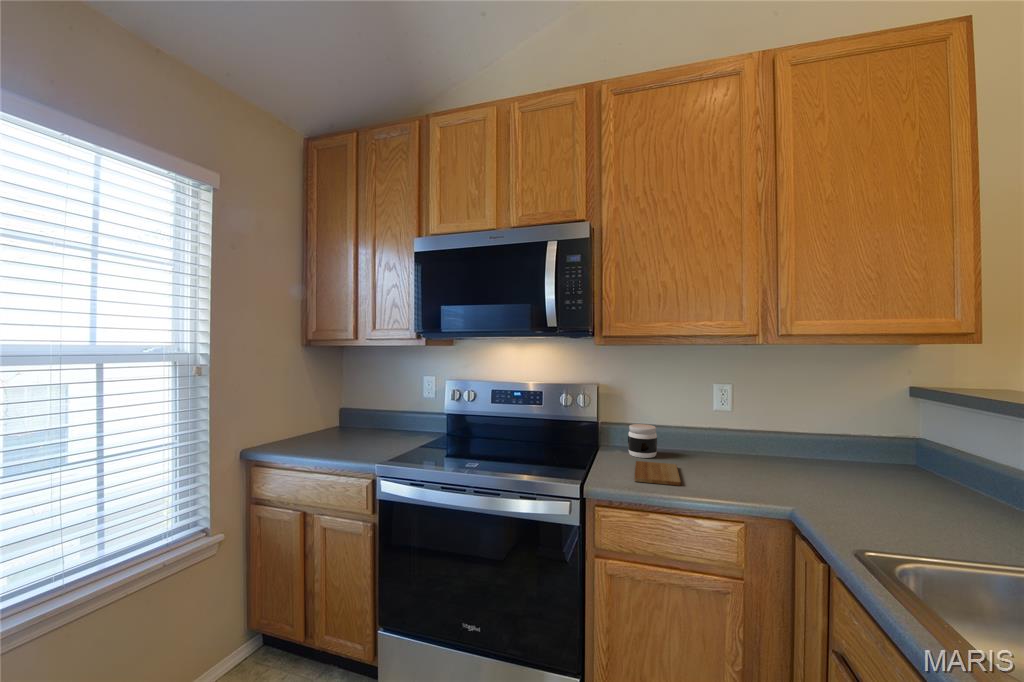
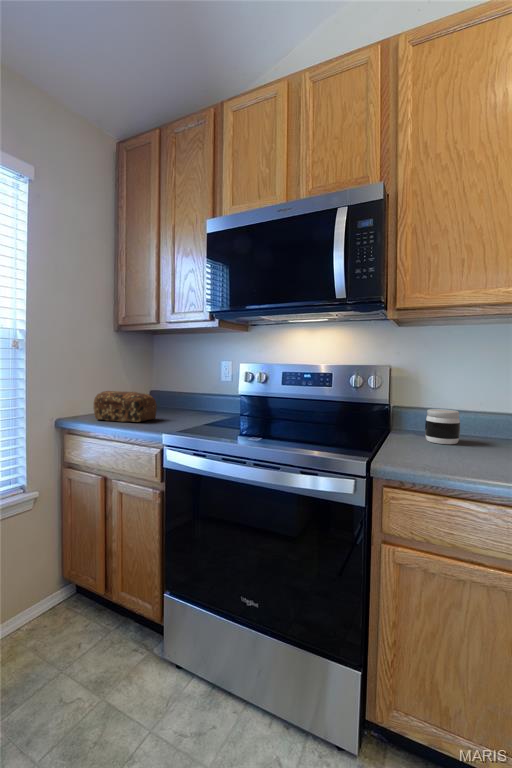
bread loaf: none [285,412,357,447] -> present [94,391,157,422]
cutting board: present [634,461,681,486] -> none [432,445,491,469]

